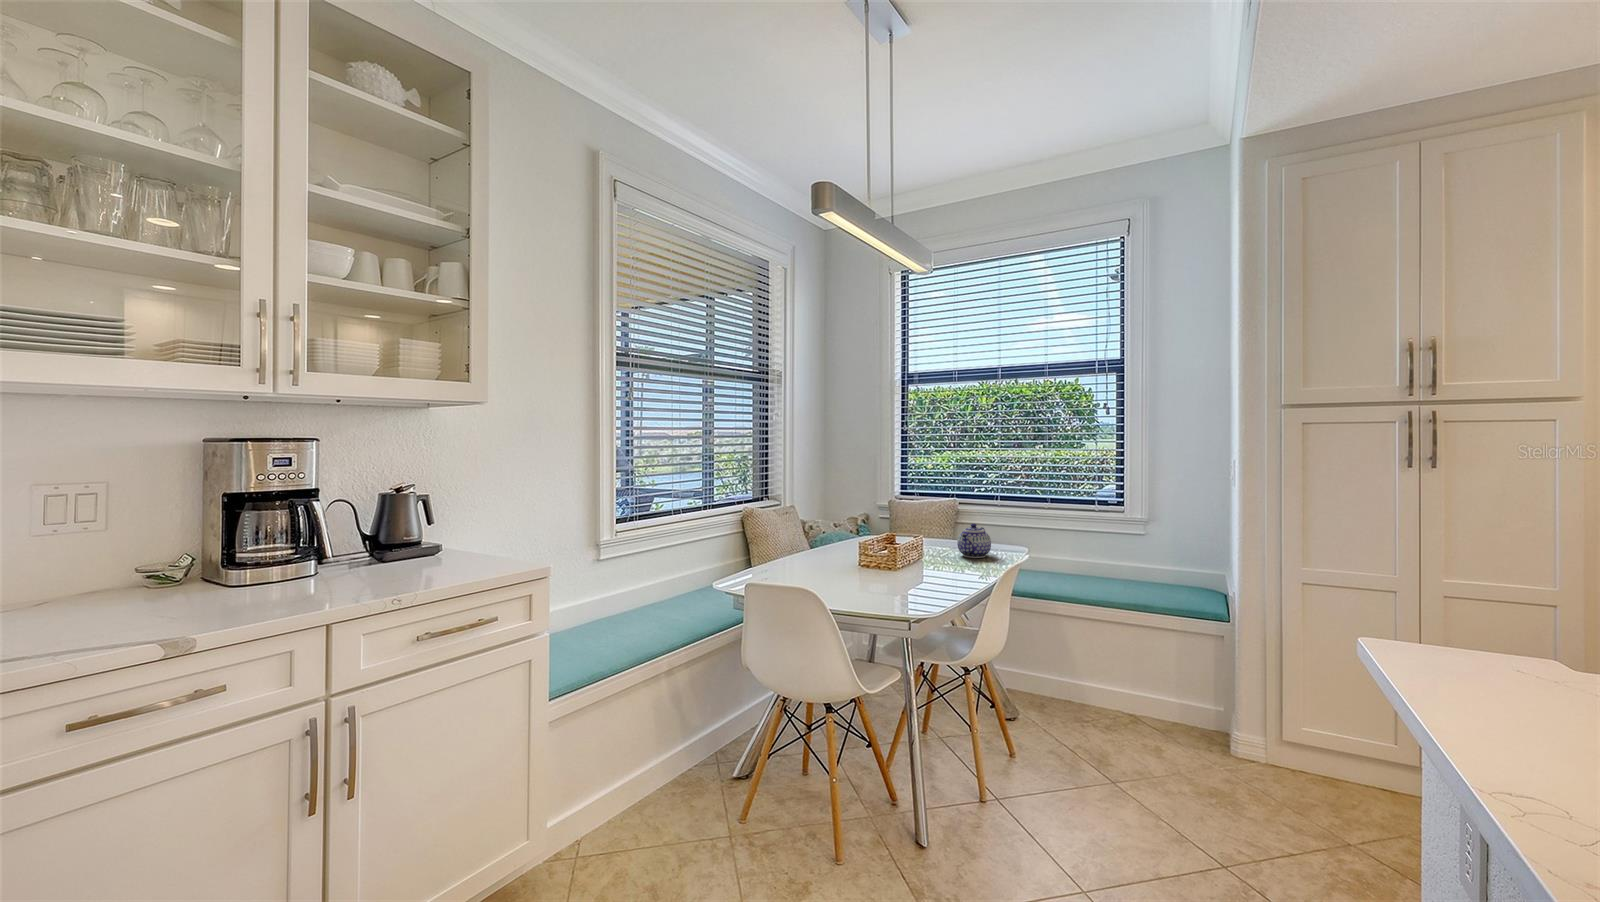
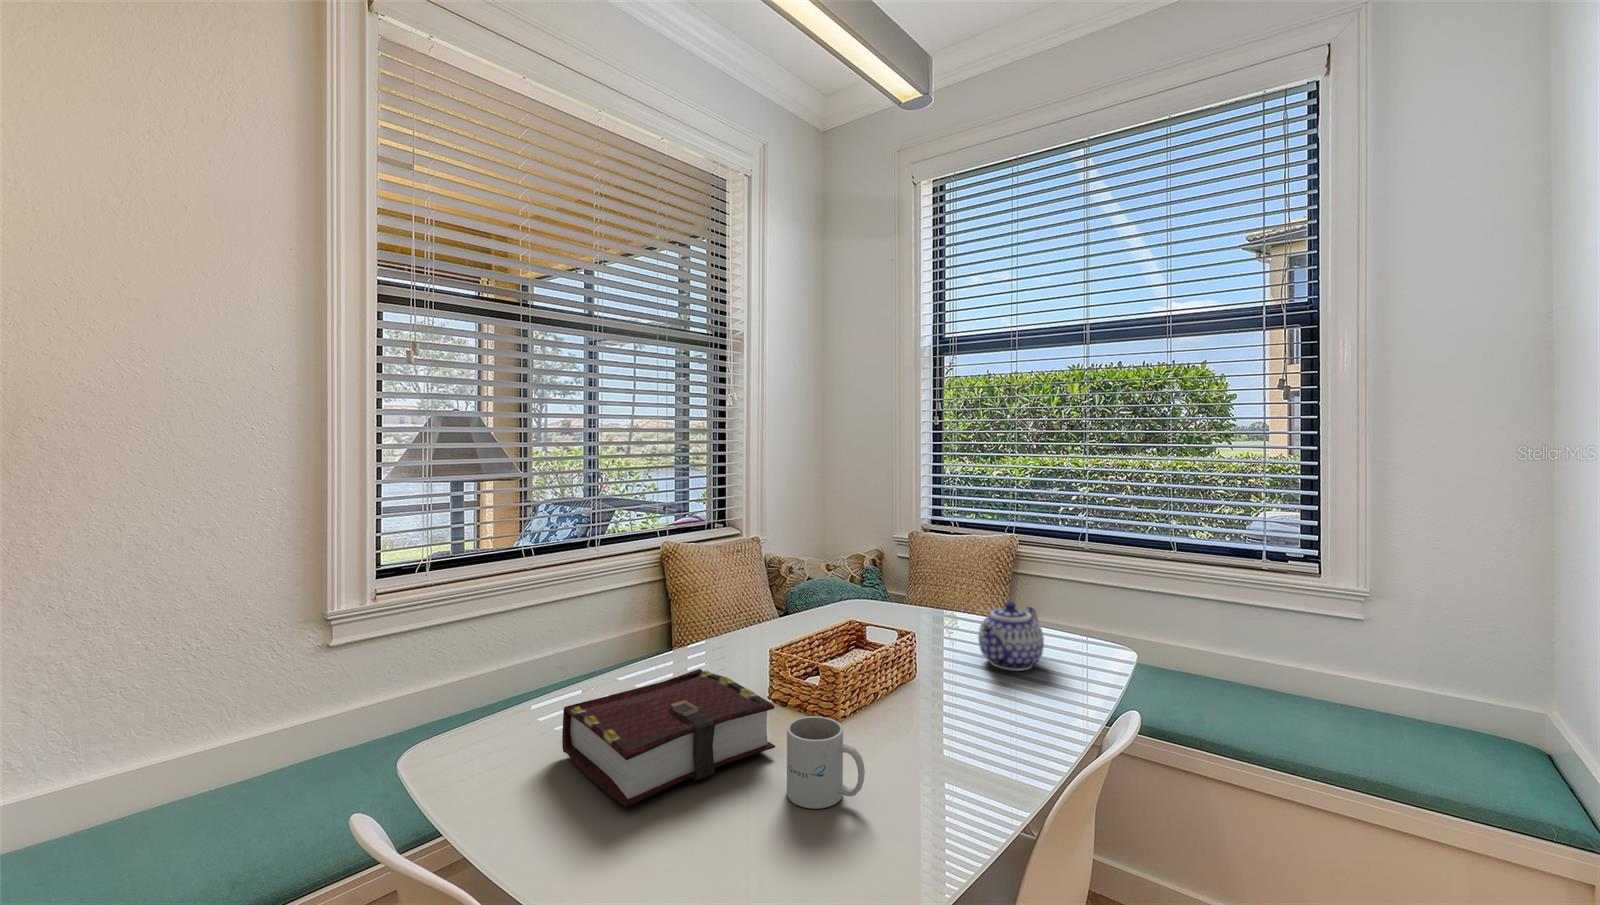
book: none [792,552,888,591] -> present [562,669,775,807]
mug: none [903,558,937,591] -> present [787,716,865,808]

